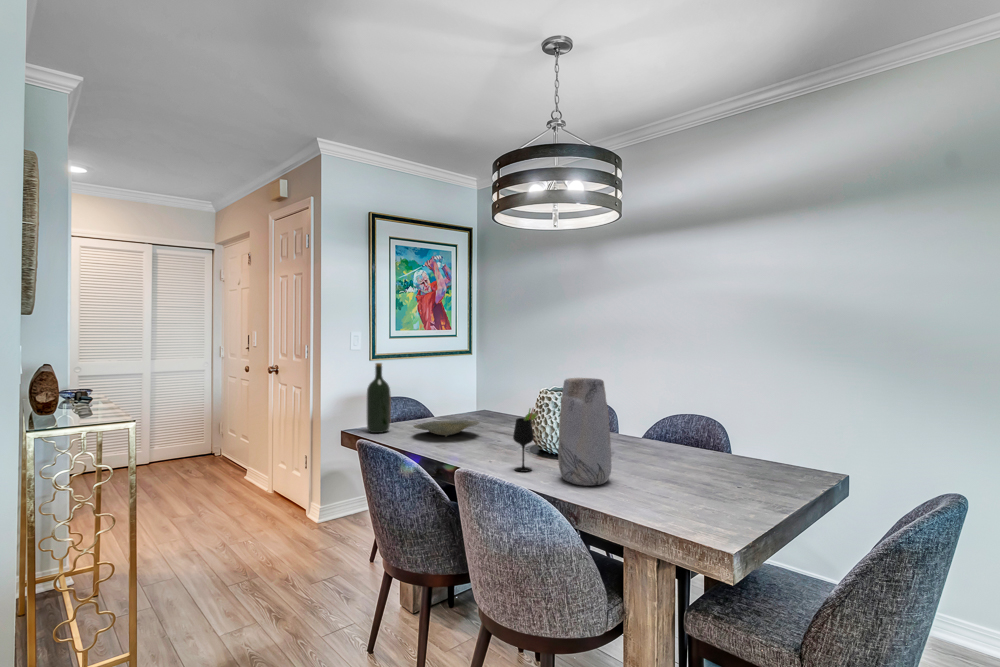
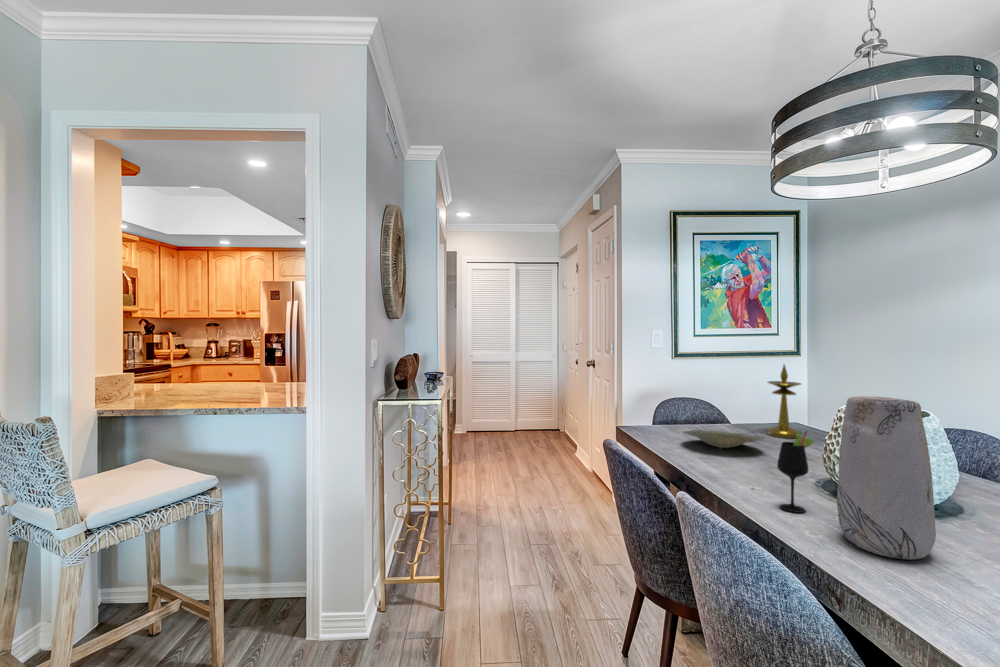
candlestick: none [470,360,495,422] -> present [767,365,801,438]
wine bottle: present [366,363,391,433] -> none [639,363,664,434]

